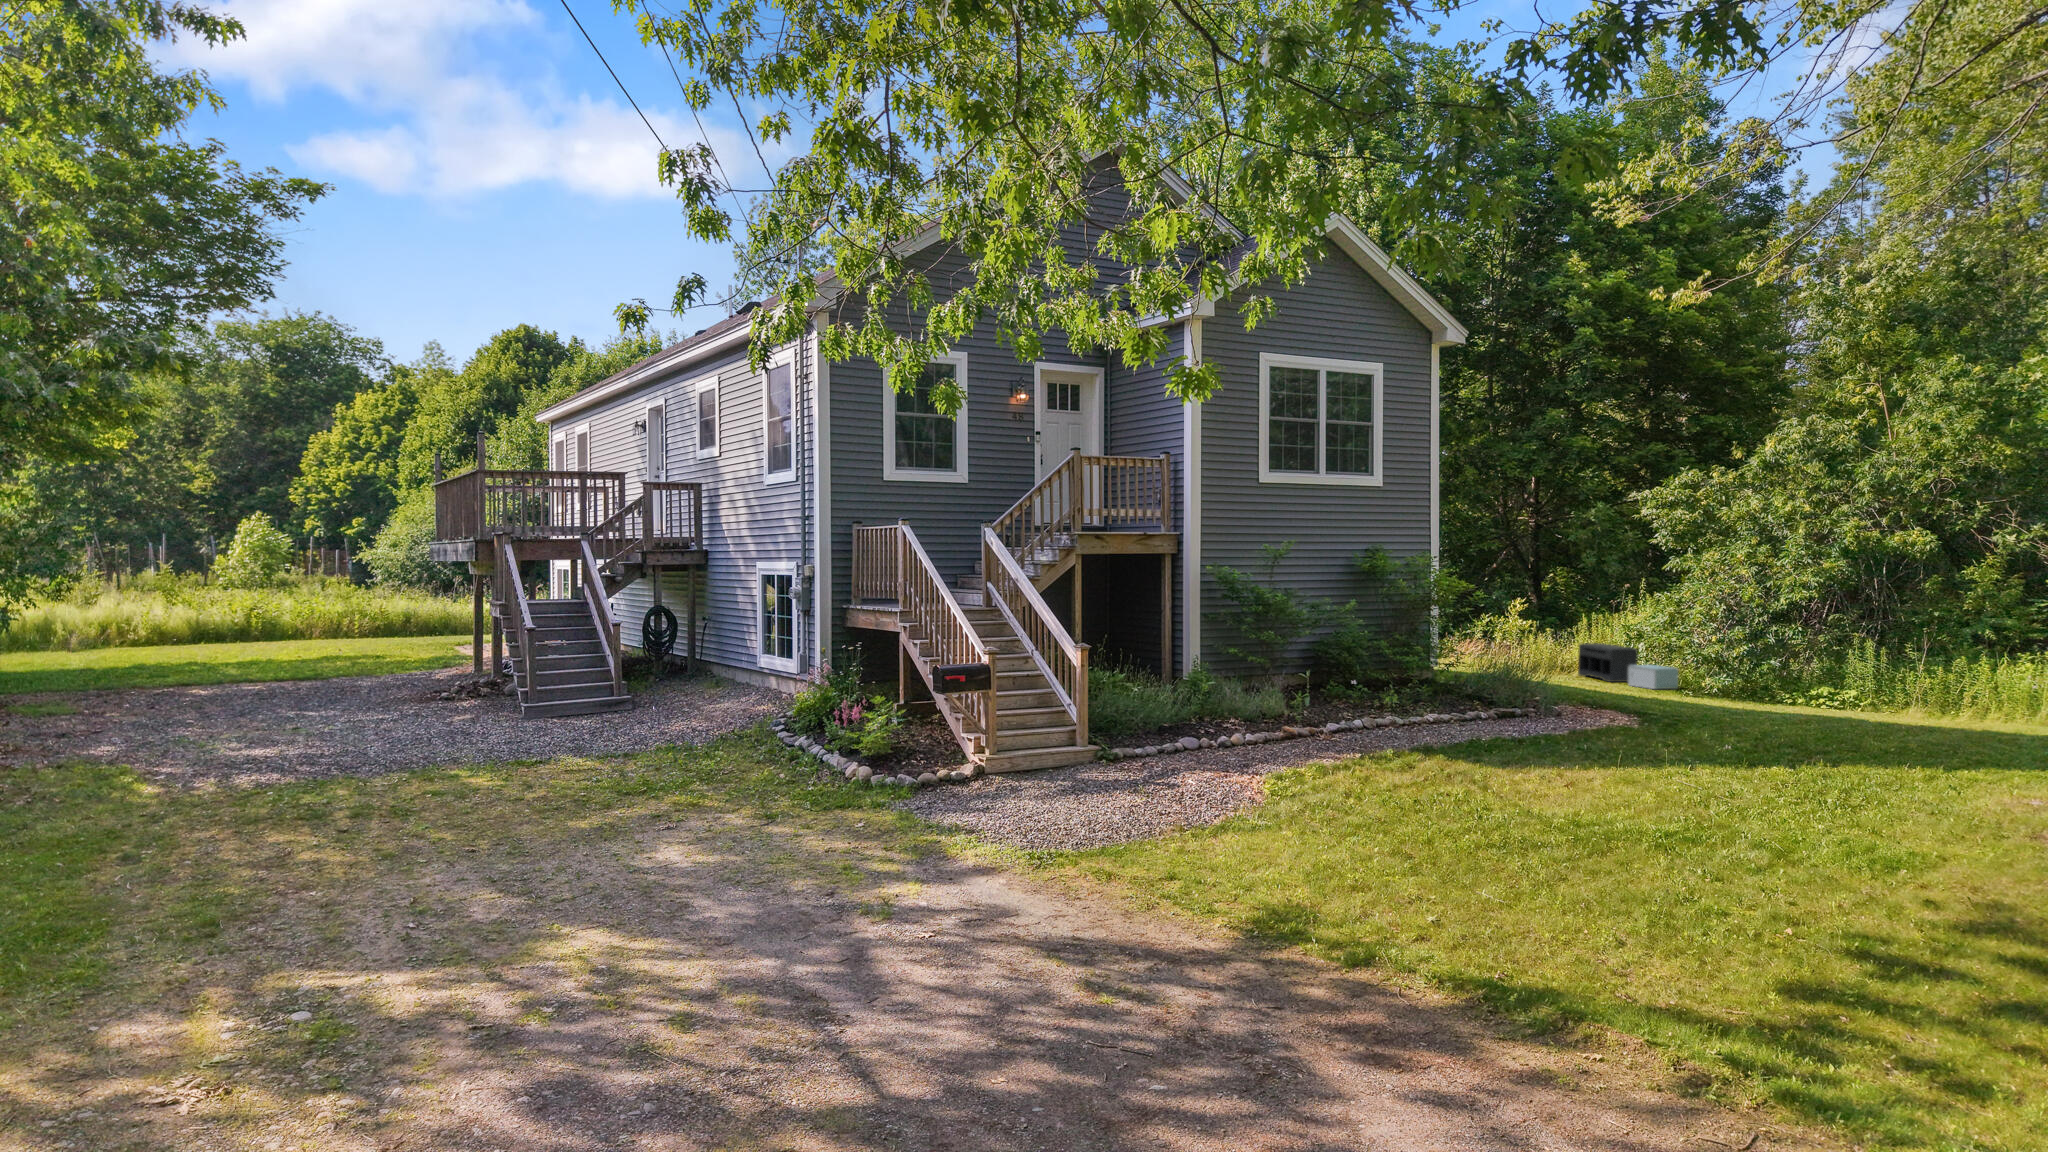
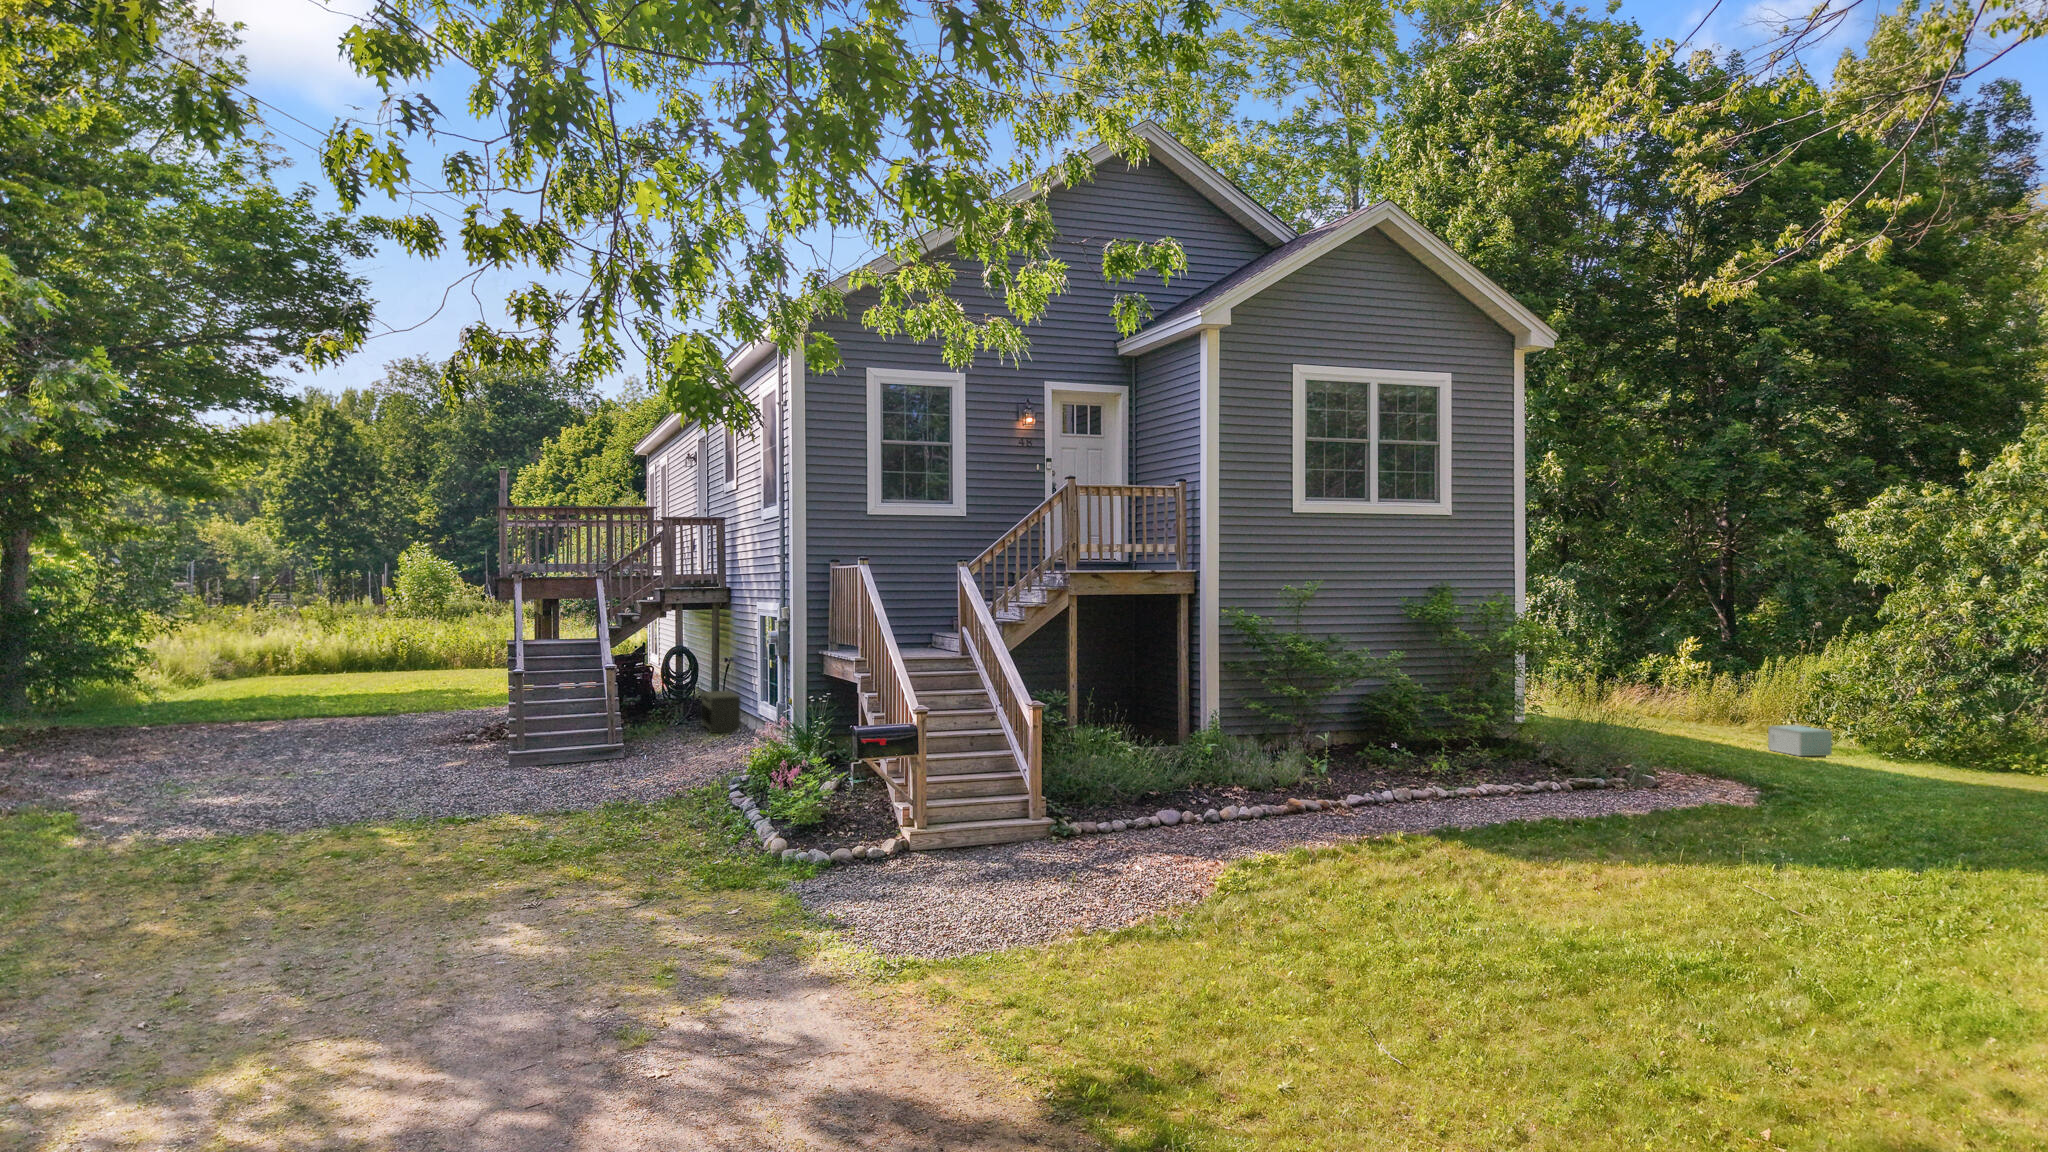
bench: present [1578,643,1638,682] -> present [702,691,740,733]

